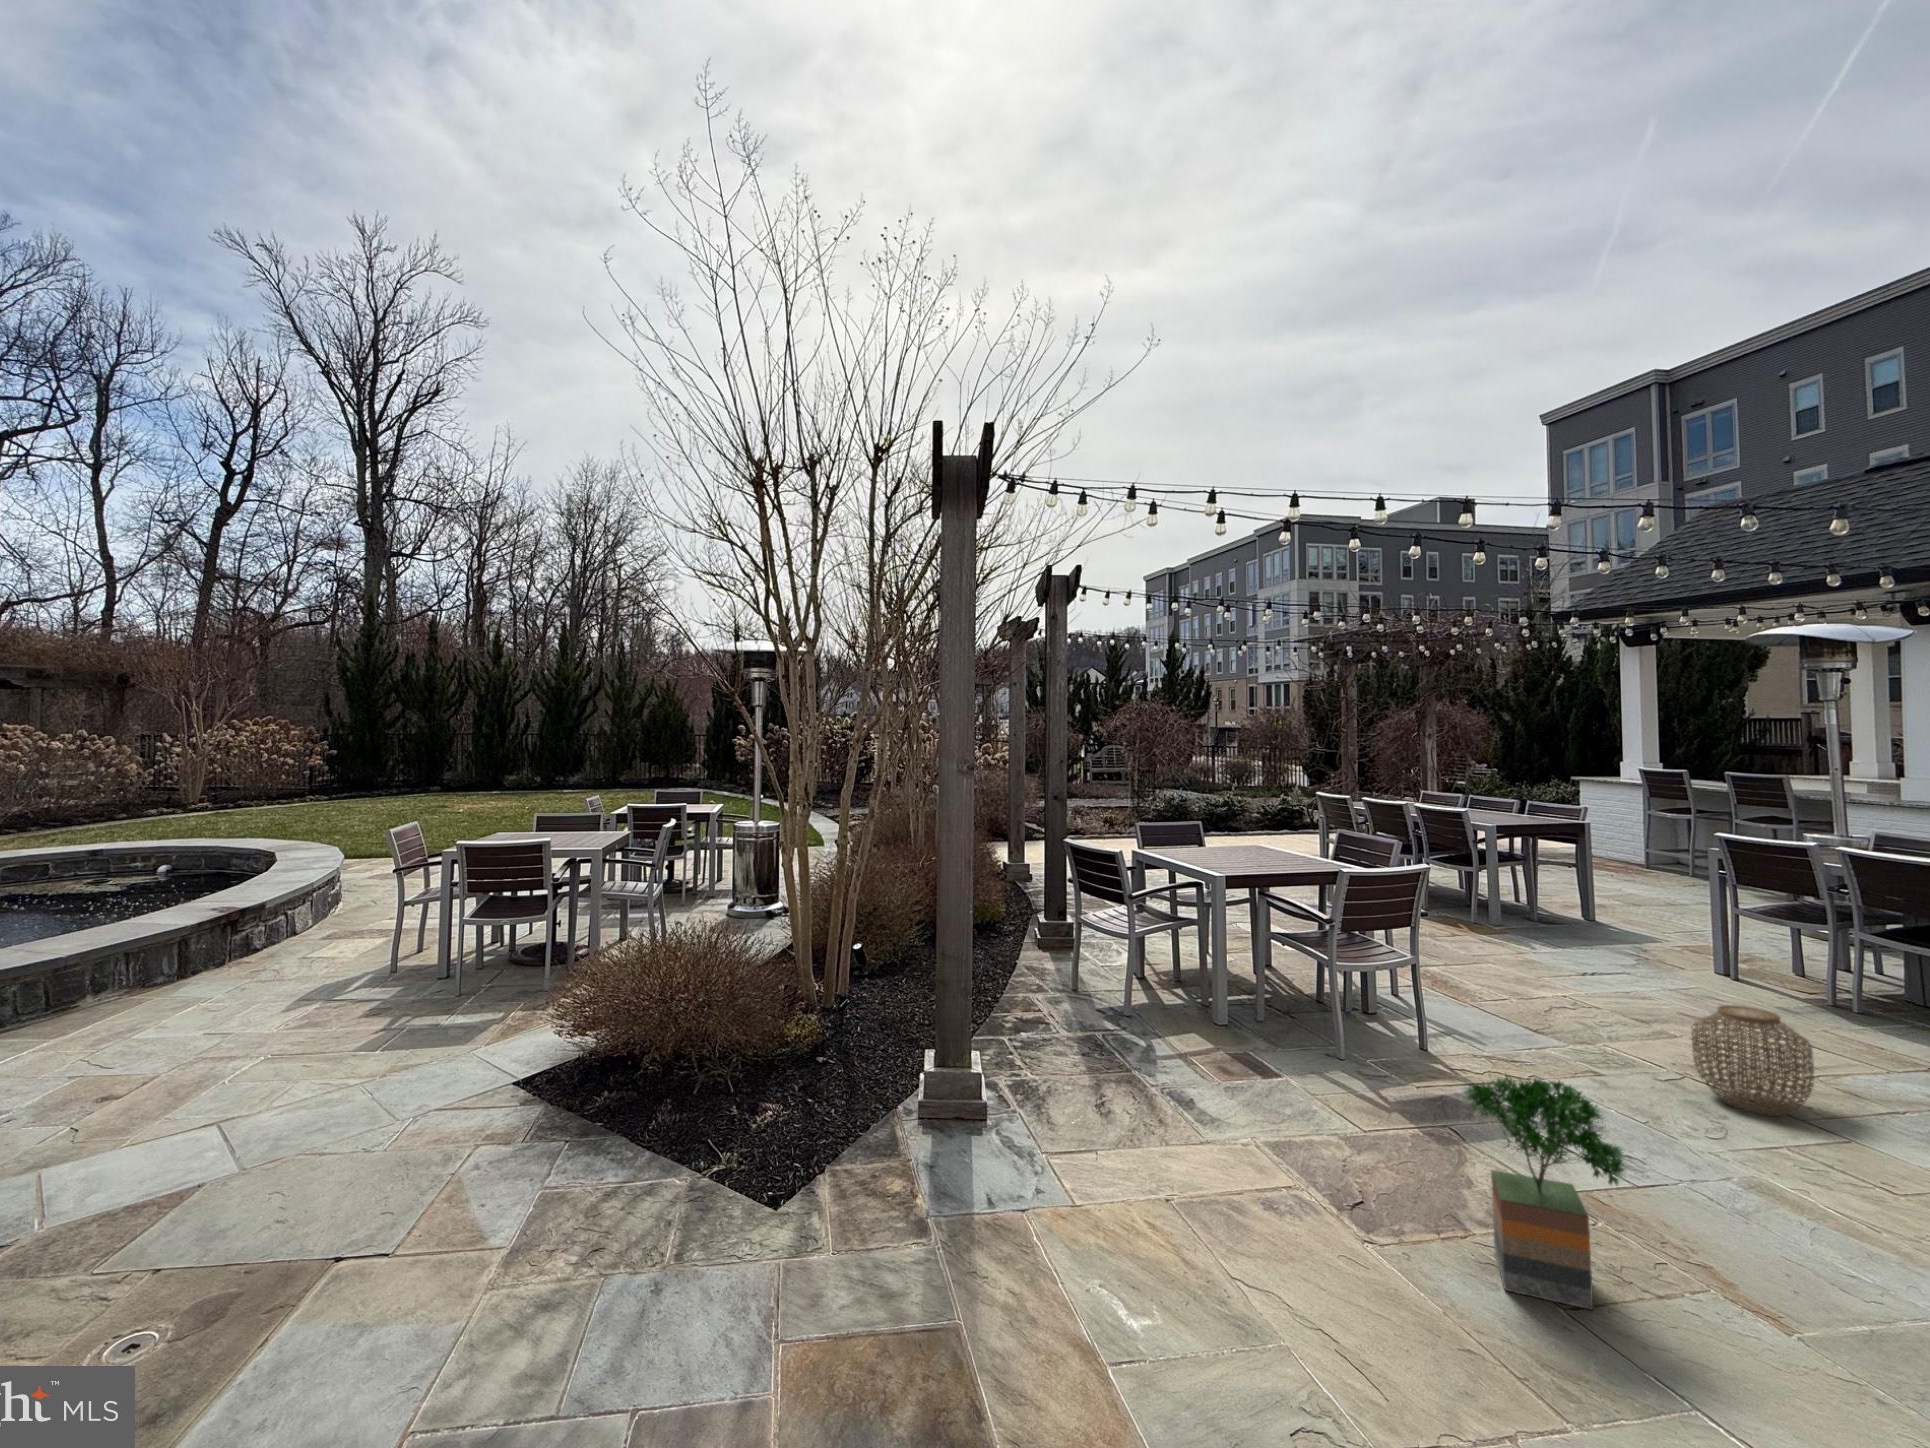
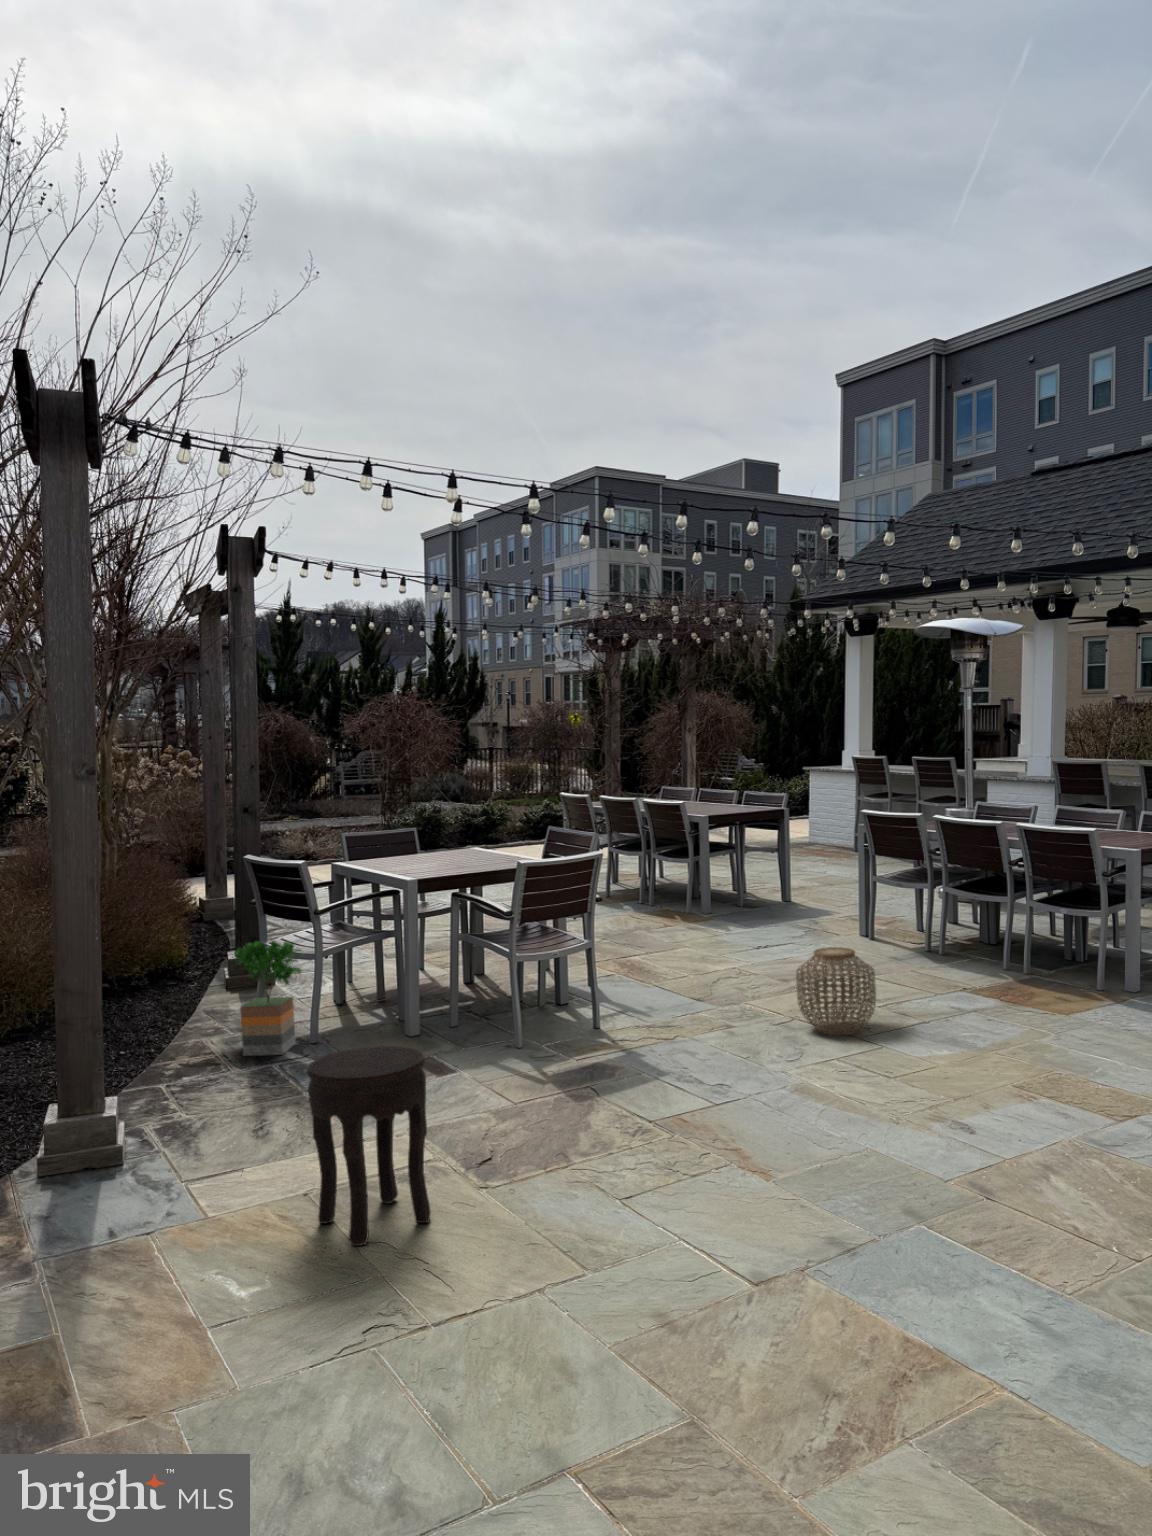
side table: none [1195,1064,1326,1290] -> present [307,1046,431,1246]
potted tree: present [1464,1075,1625,1310] -> present [234,941,303,1056]

